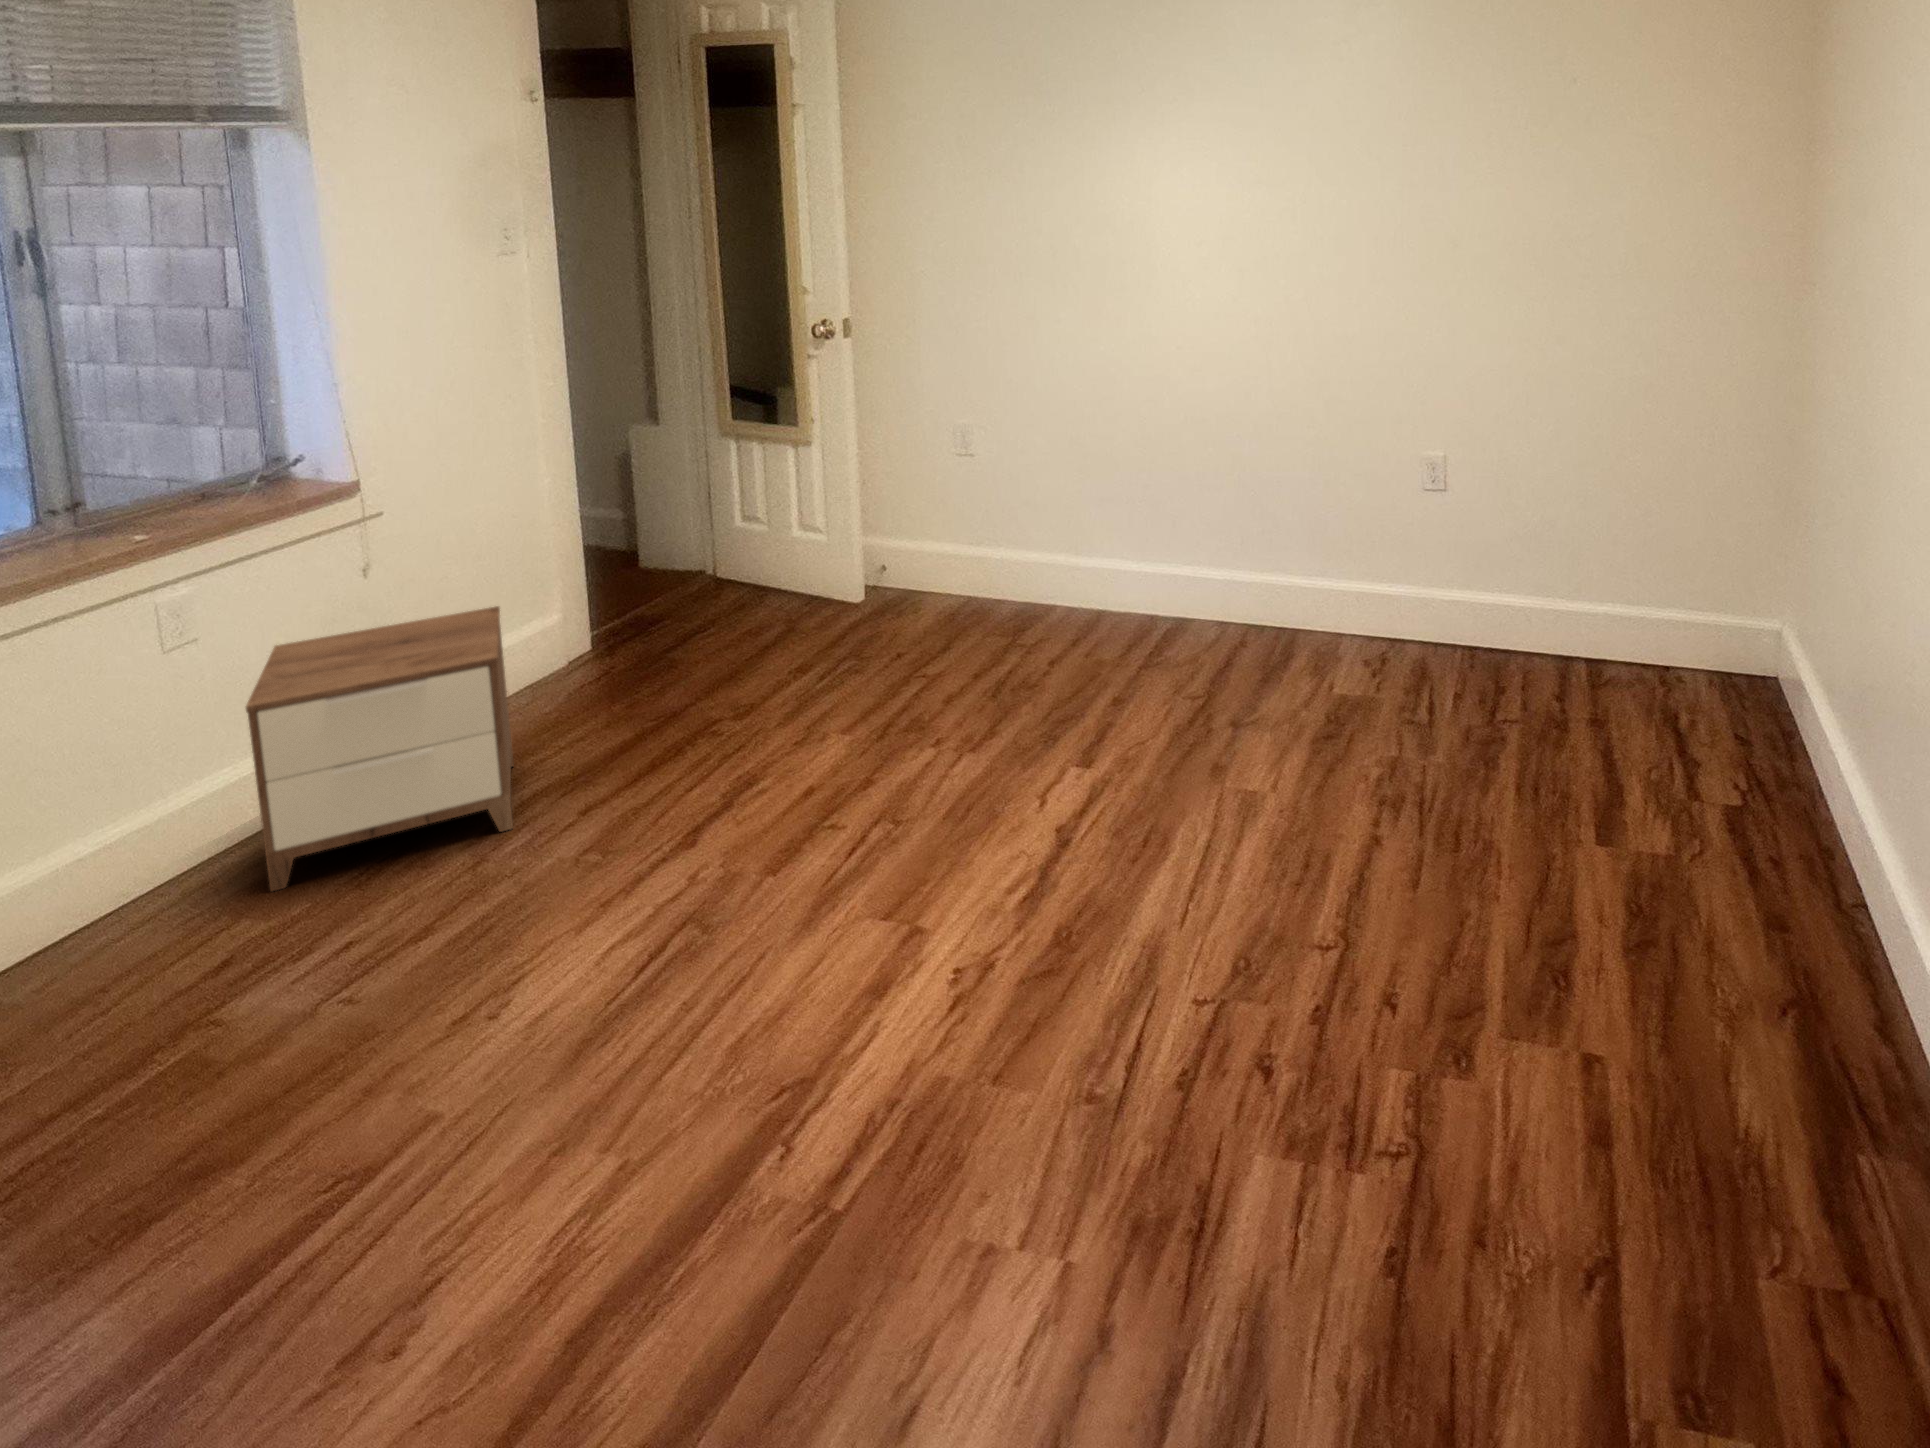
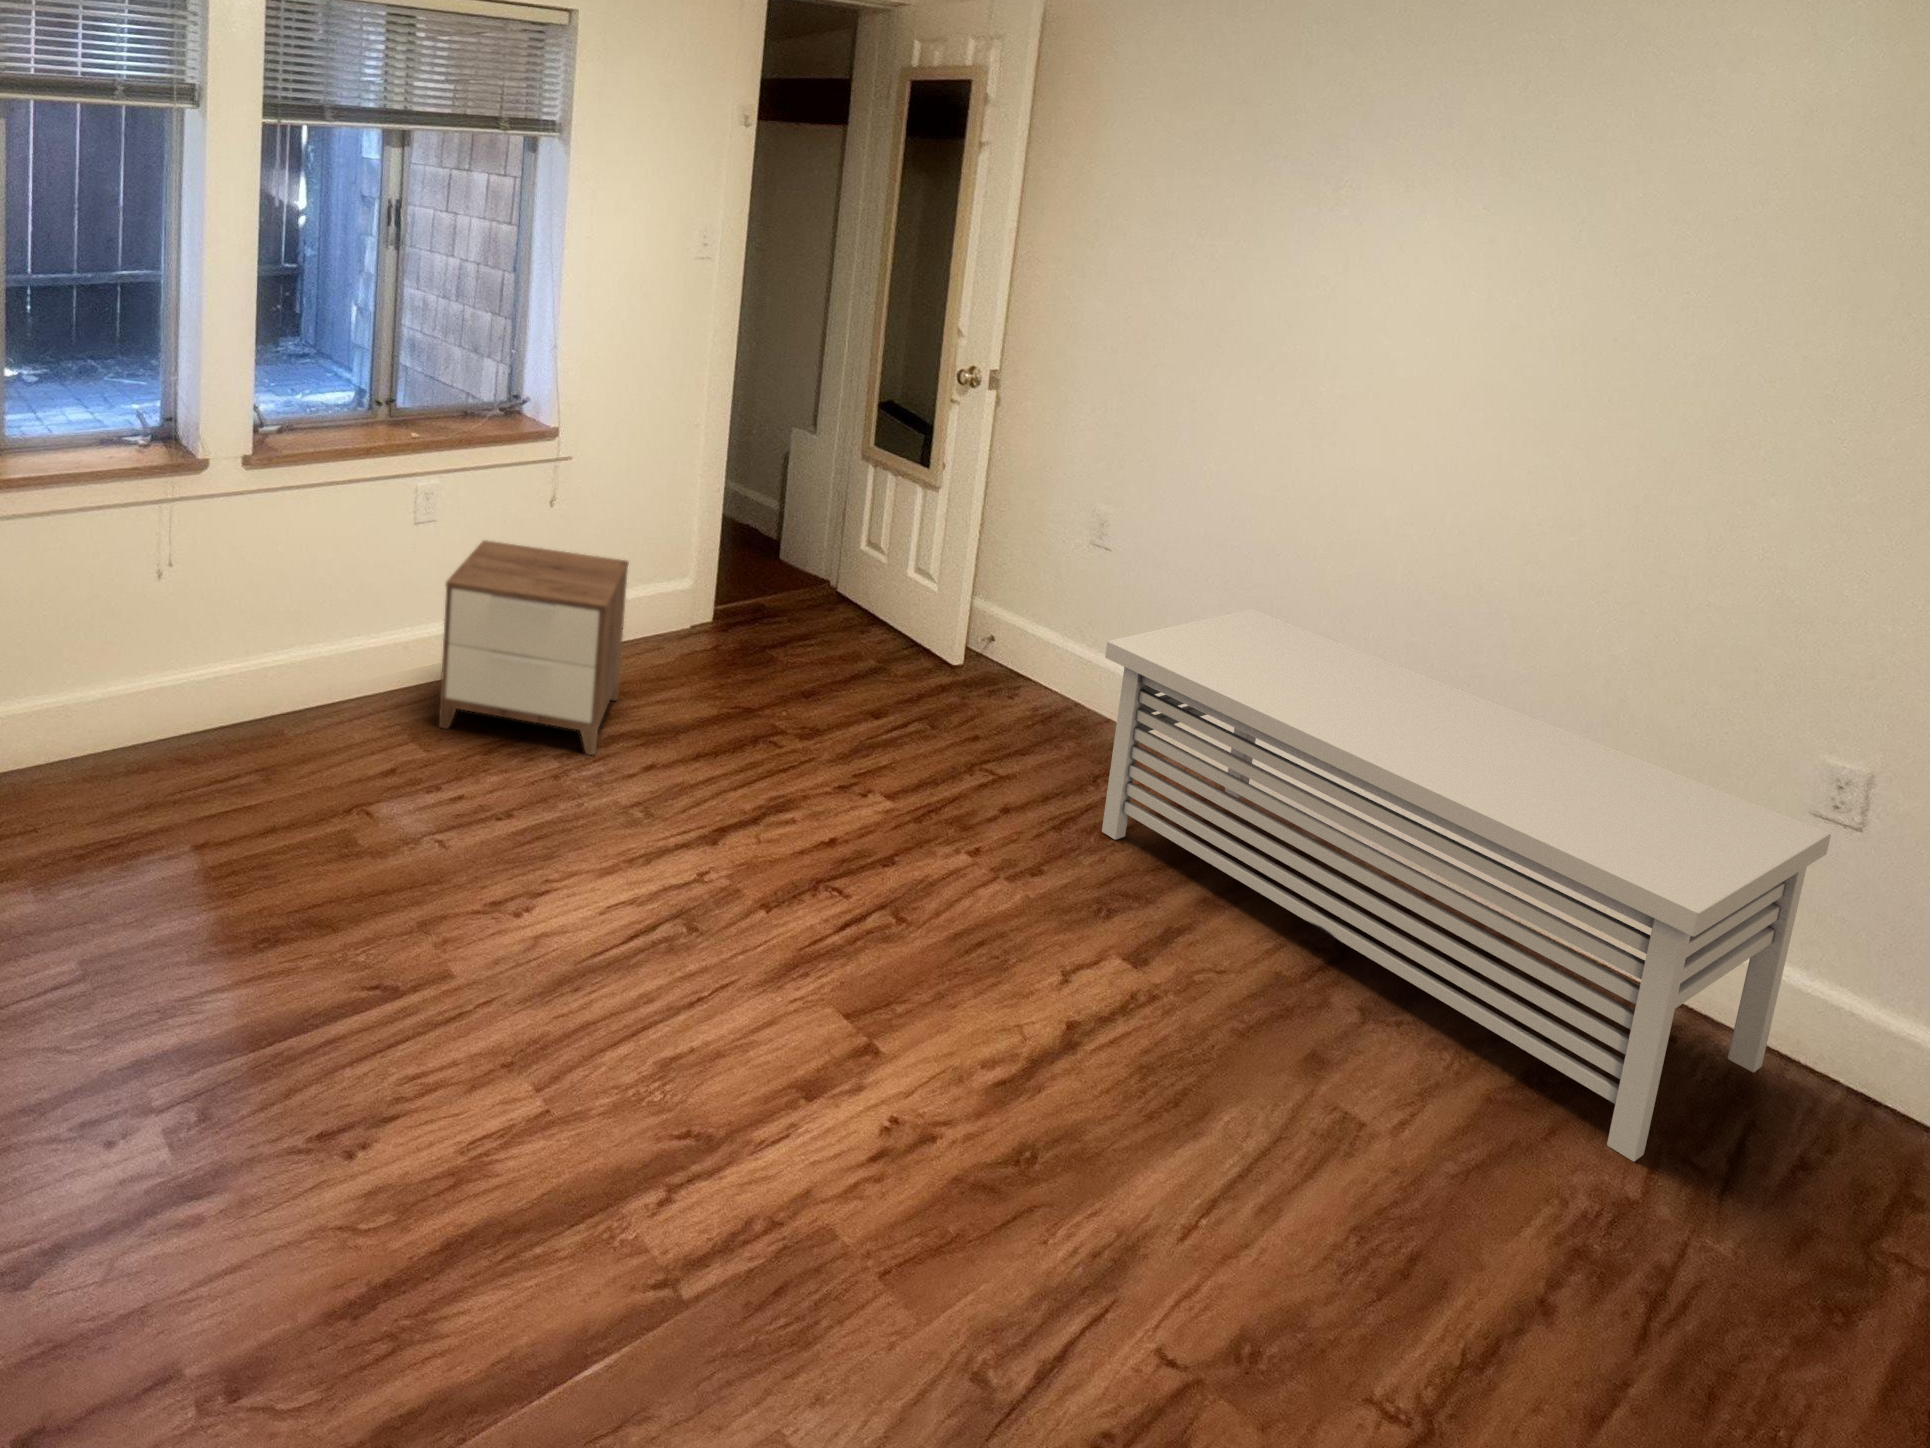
storage bench: none [1007,468,1430,733] -> present [1102,609,1831,1162]

